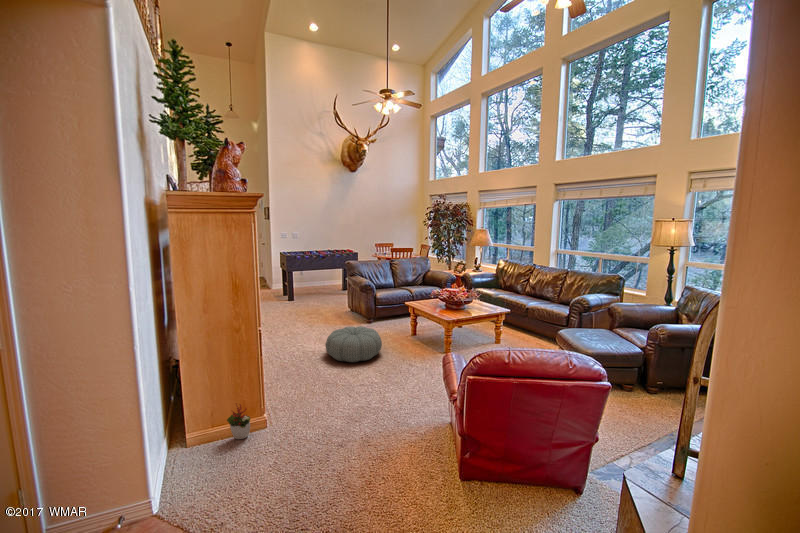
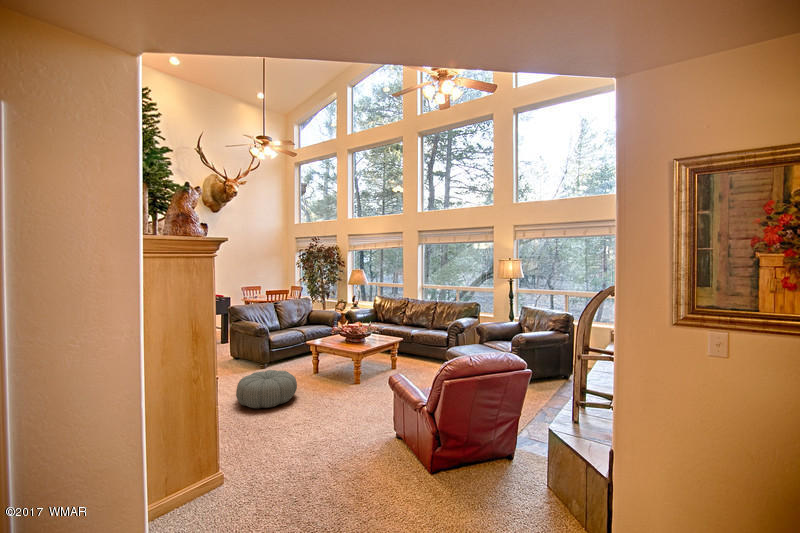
decorative plant: present [227,404,250,439] -> none [179,462,208,505]

